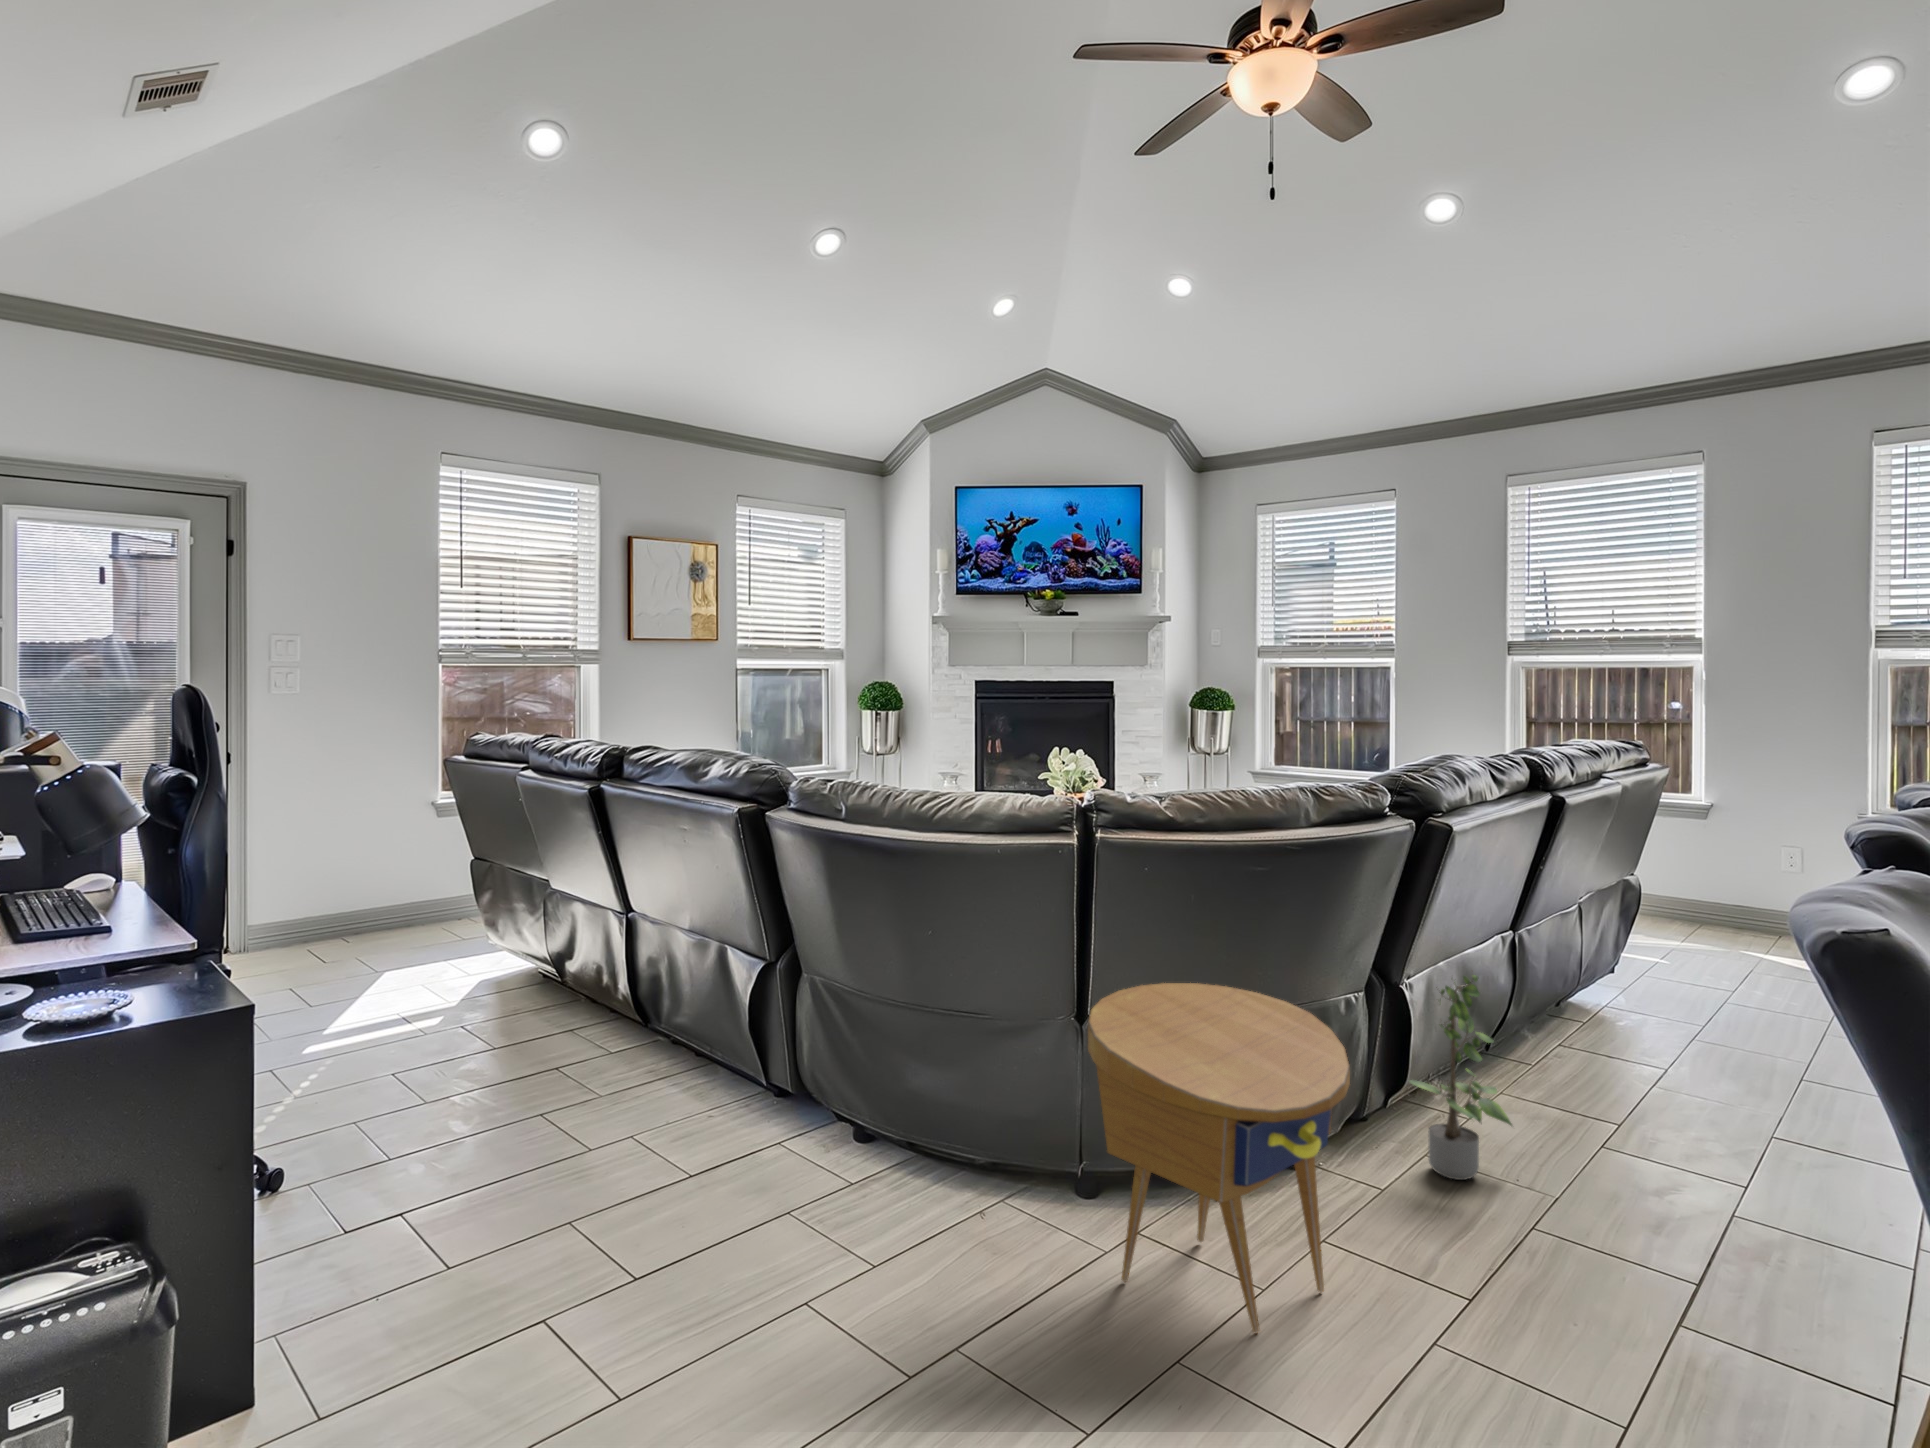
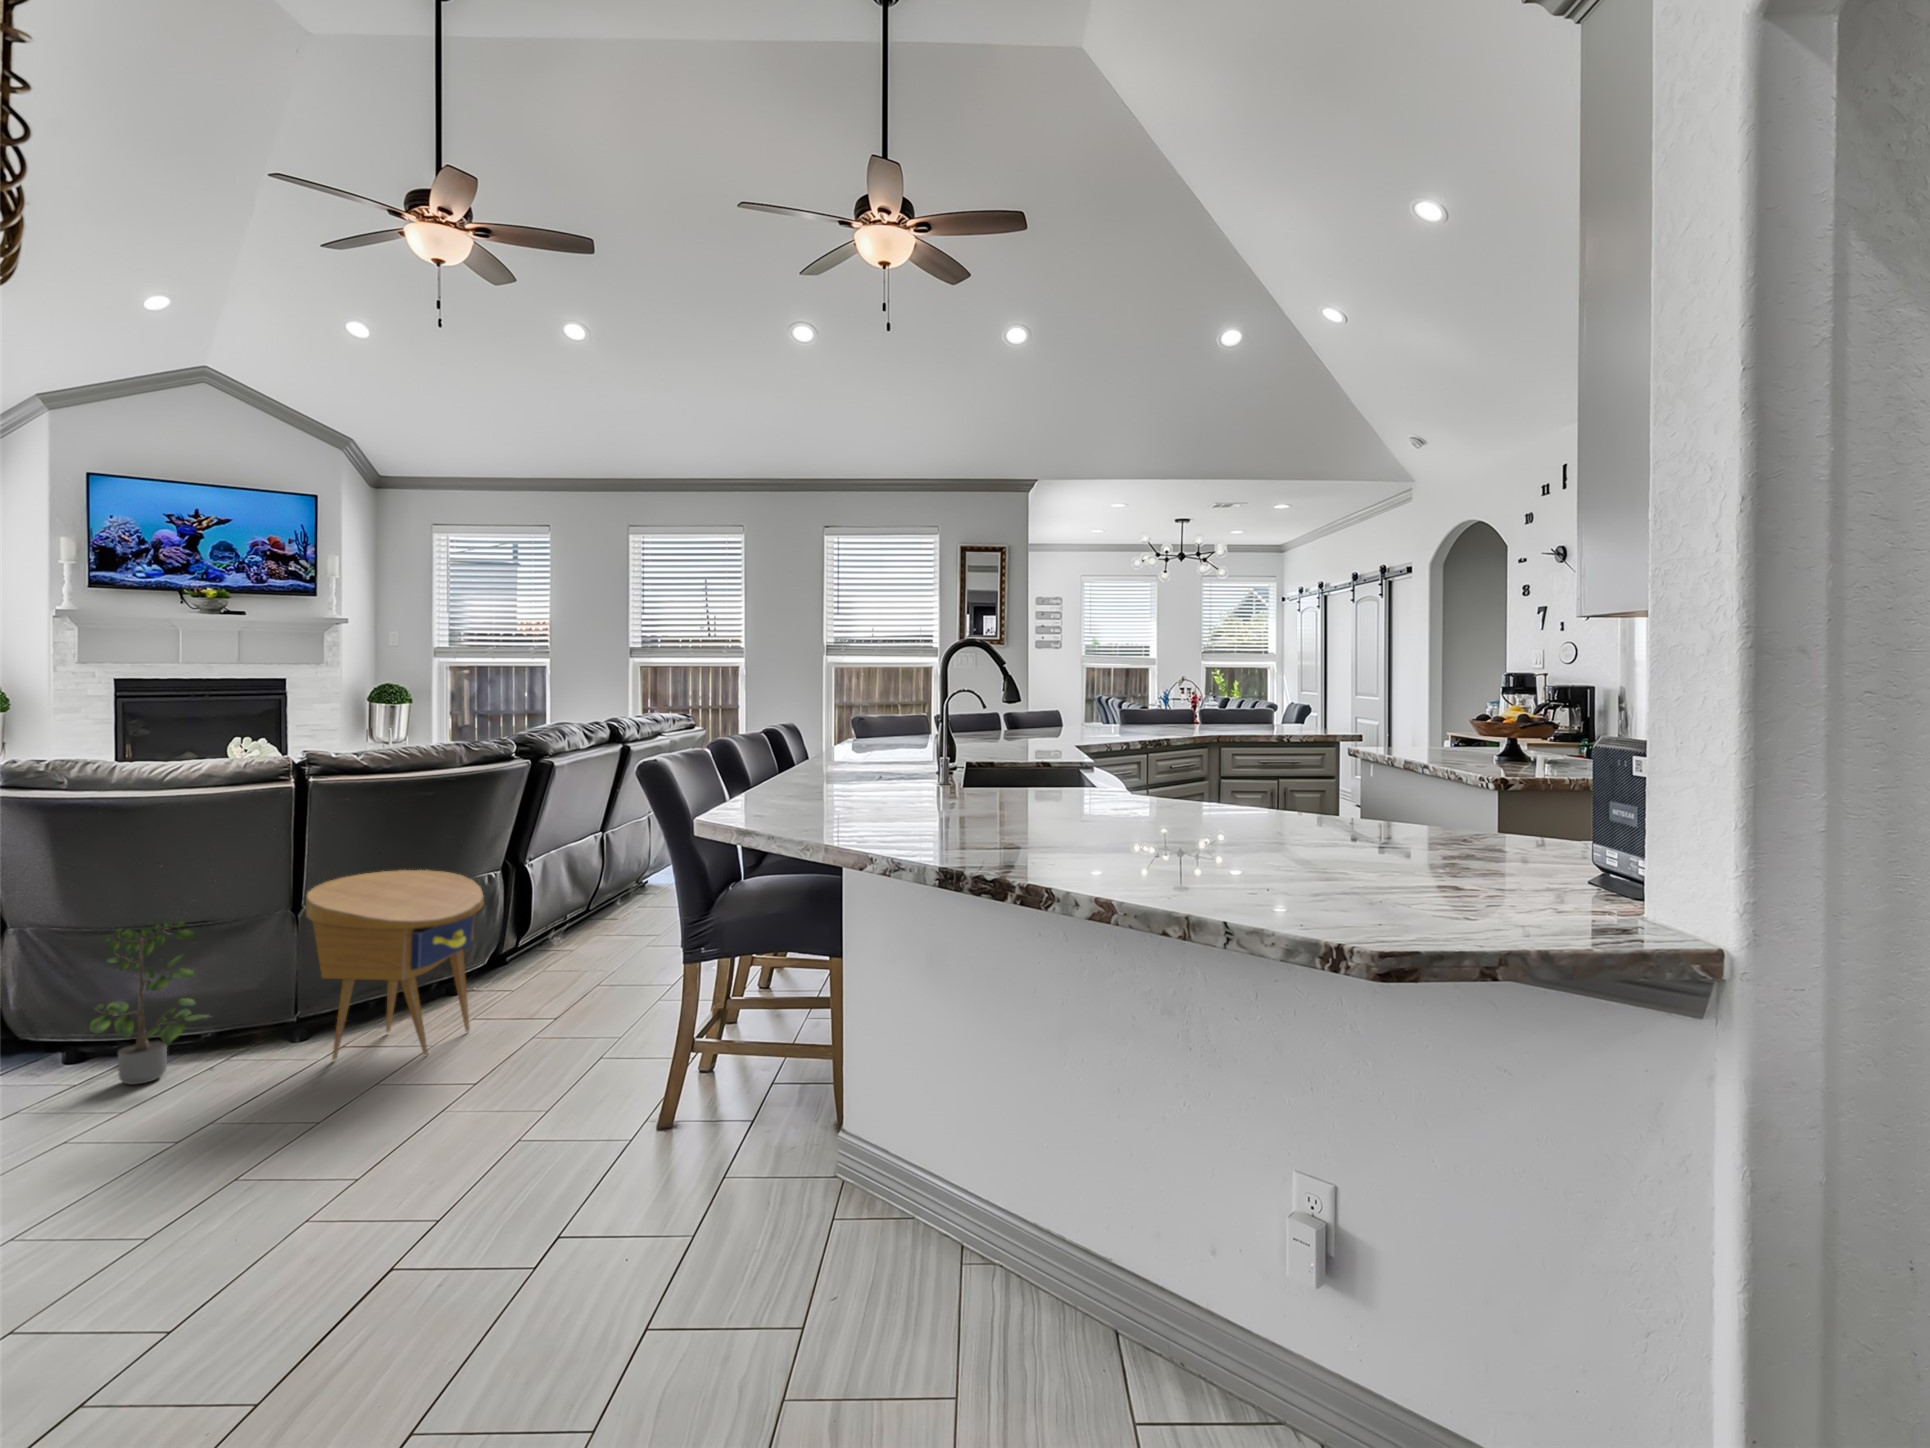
potted plant: present [1410,975,1512,1180] -> present [89,921,208,1085]

